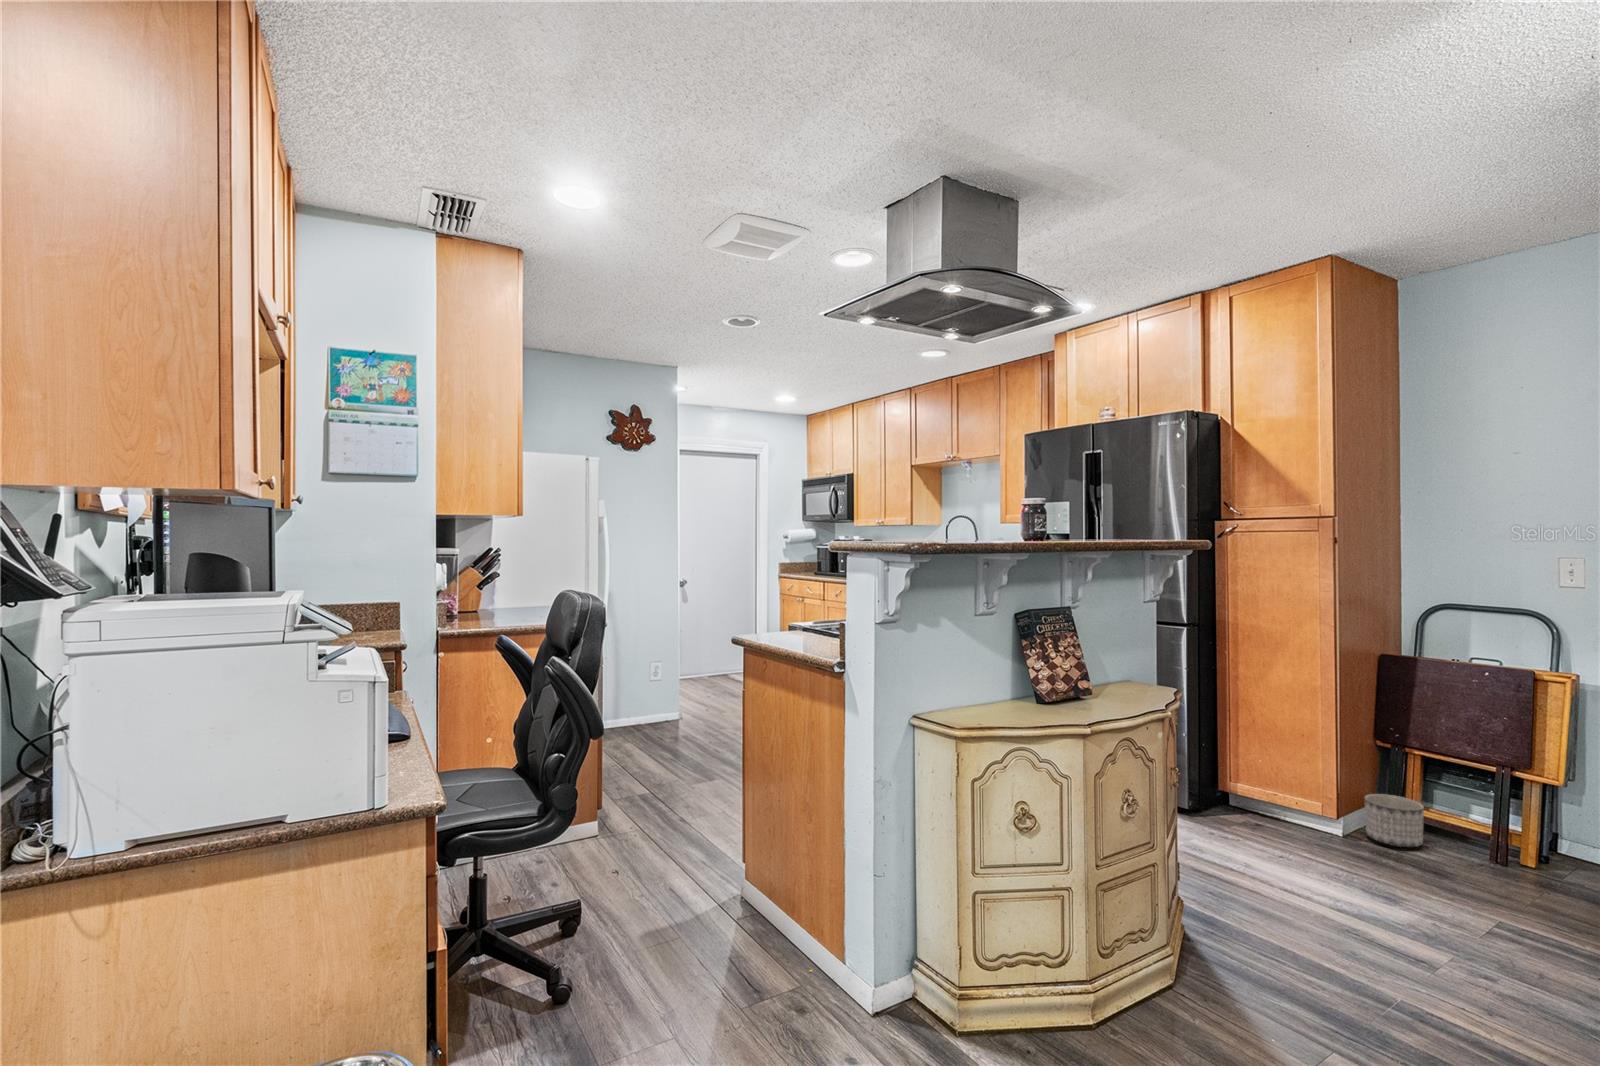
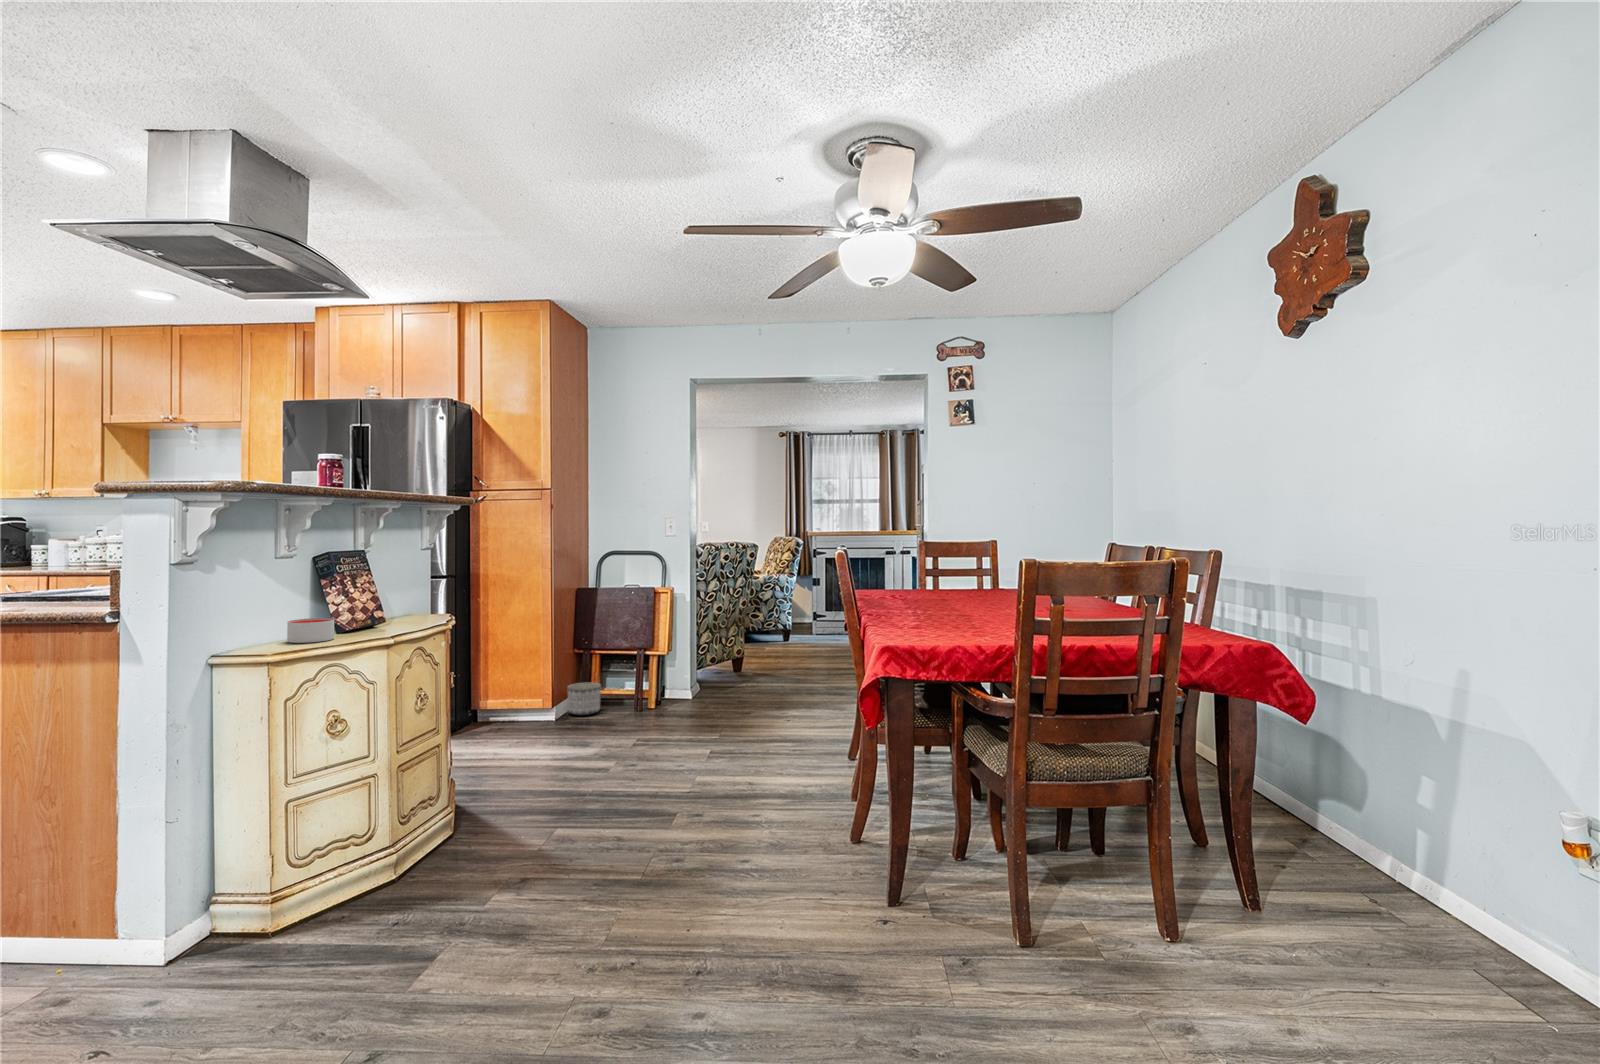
candle: none [983,685,1028,716] -> present [287,618,334,643]

